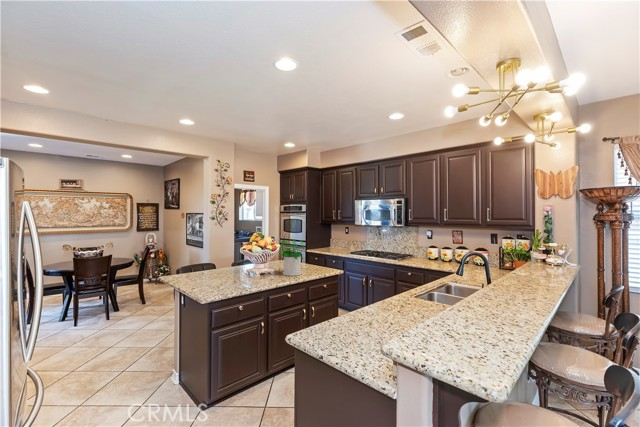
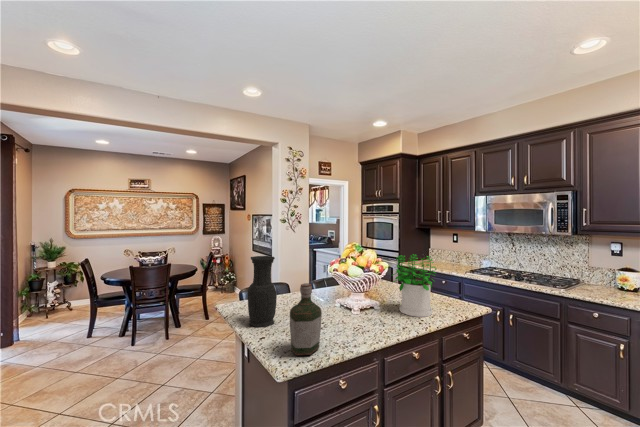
vase: none [182,241,201,284] -> present [248,256,277,327]
bottle: none [207,254,226,292] -> present [290,283,322,355]

